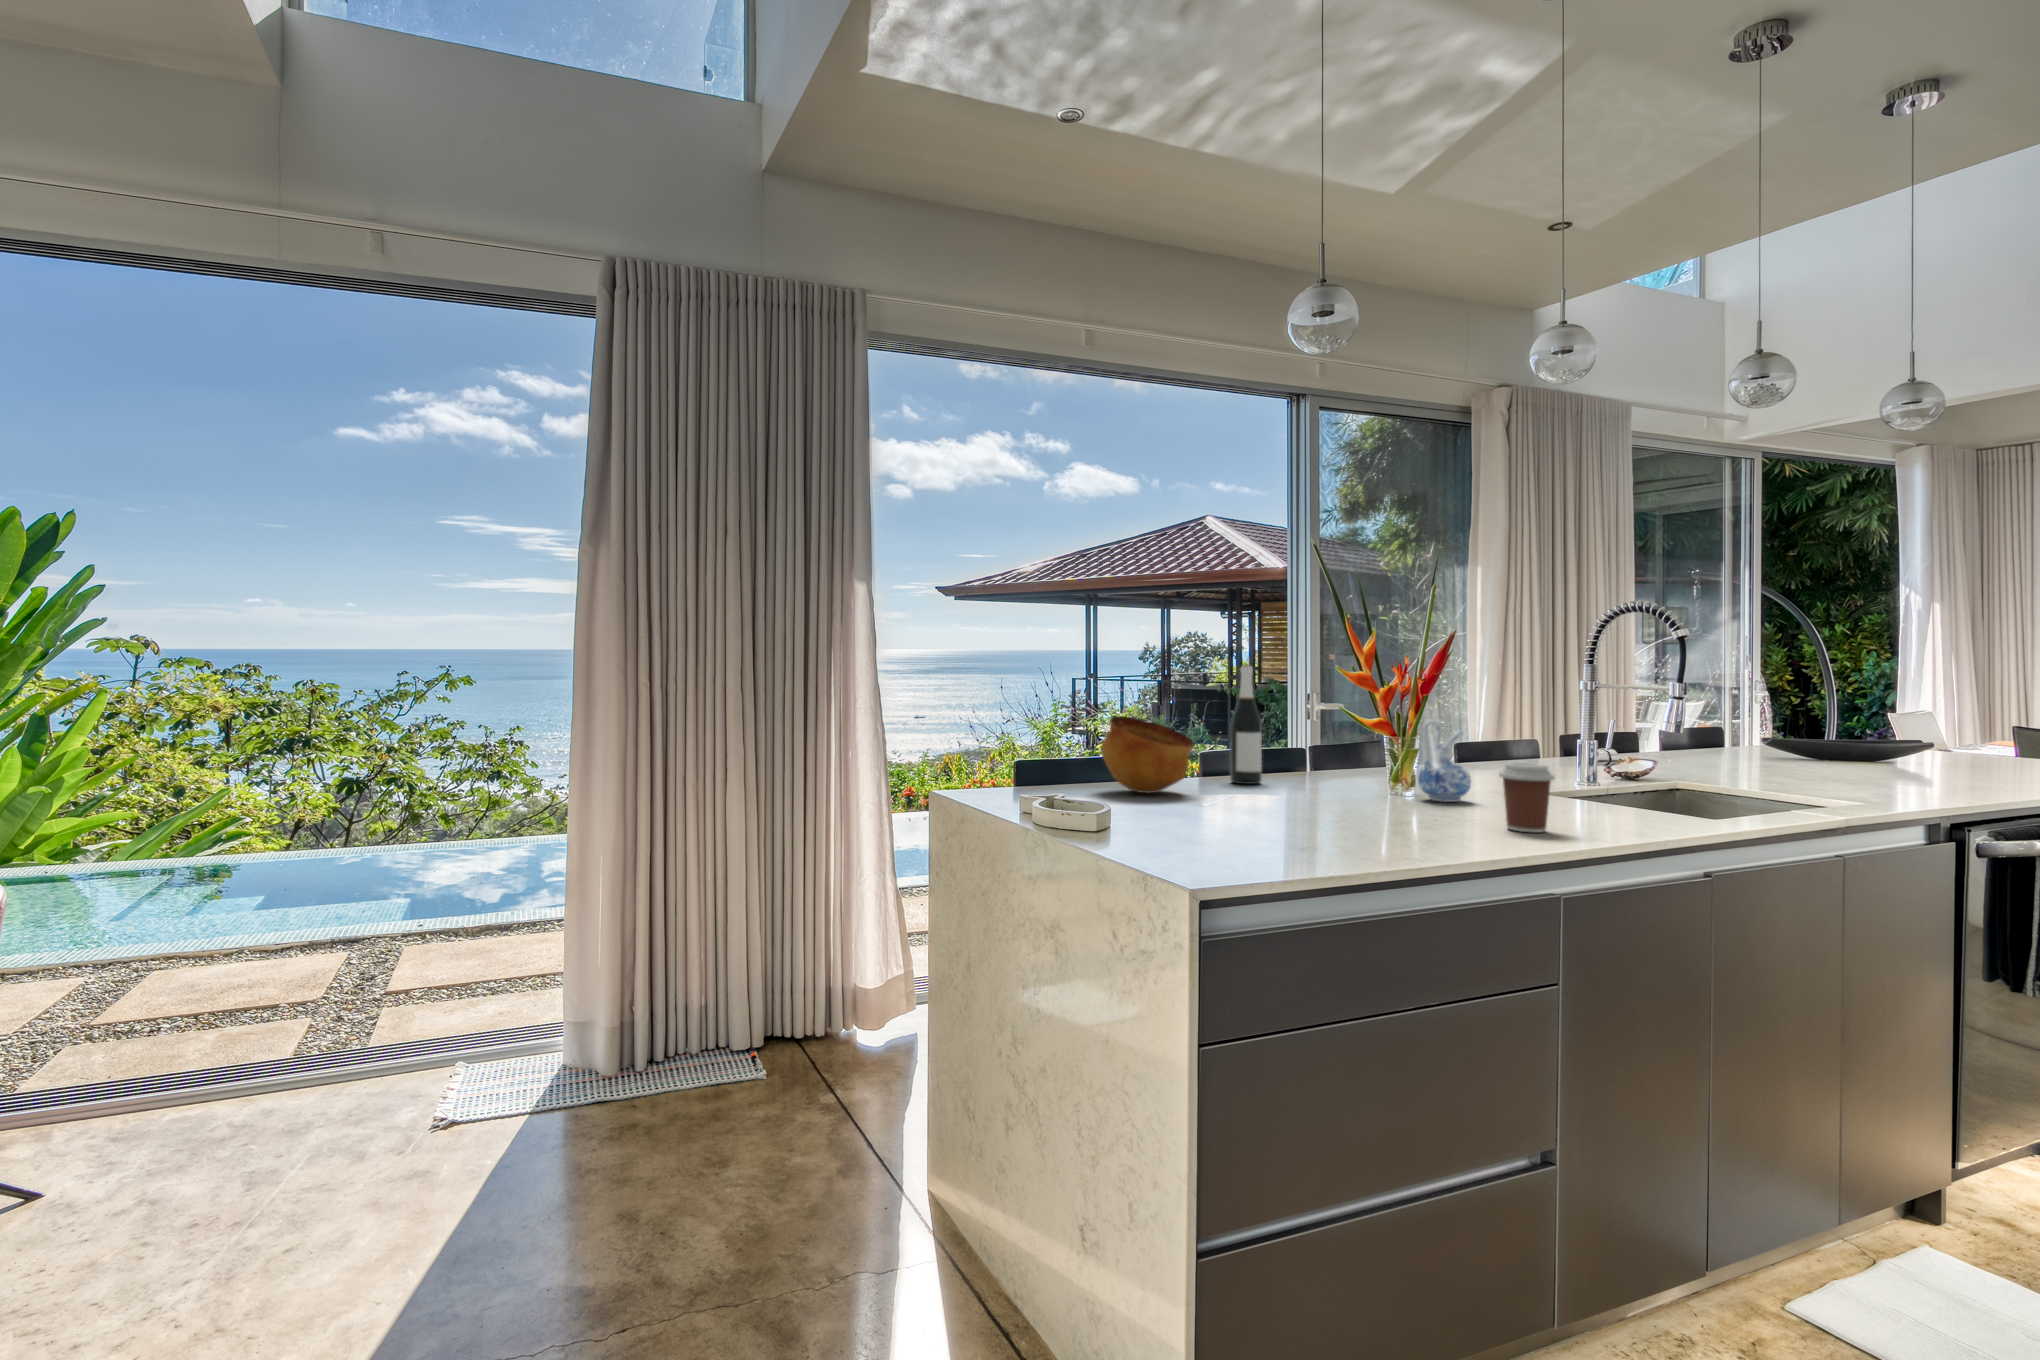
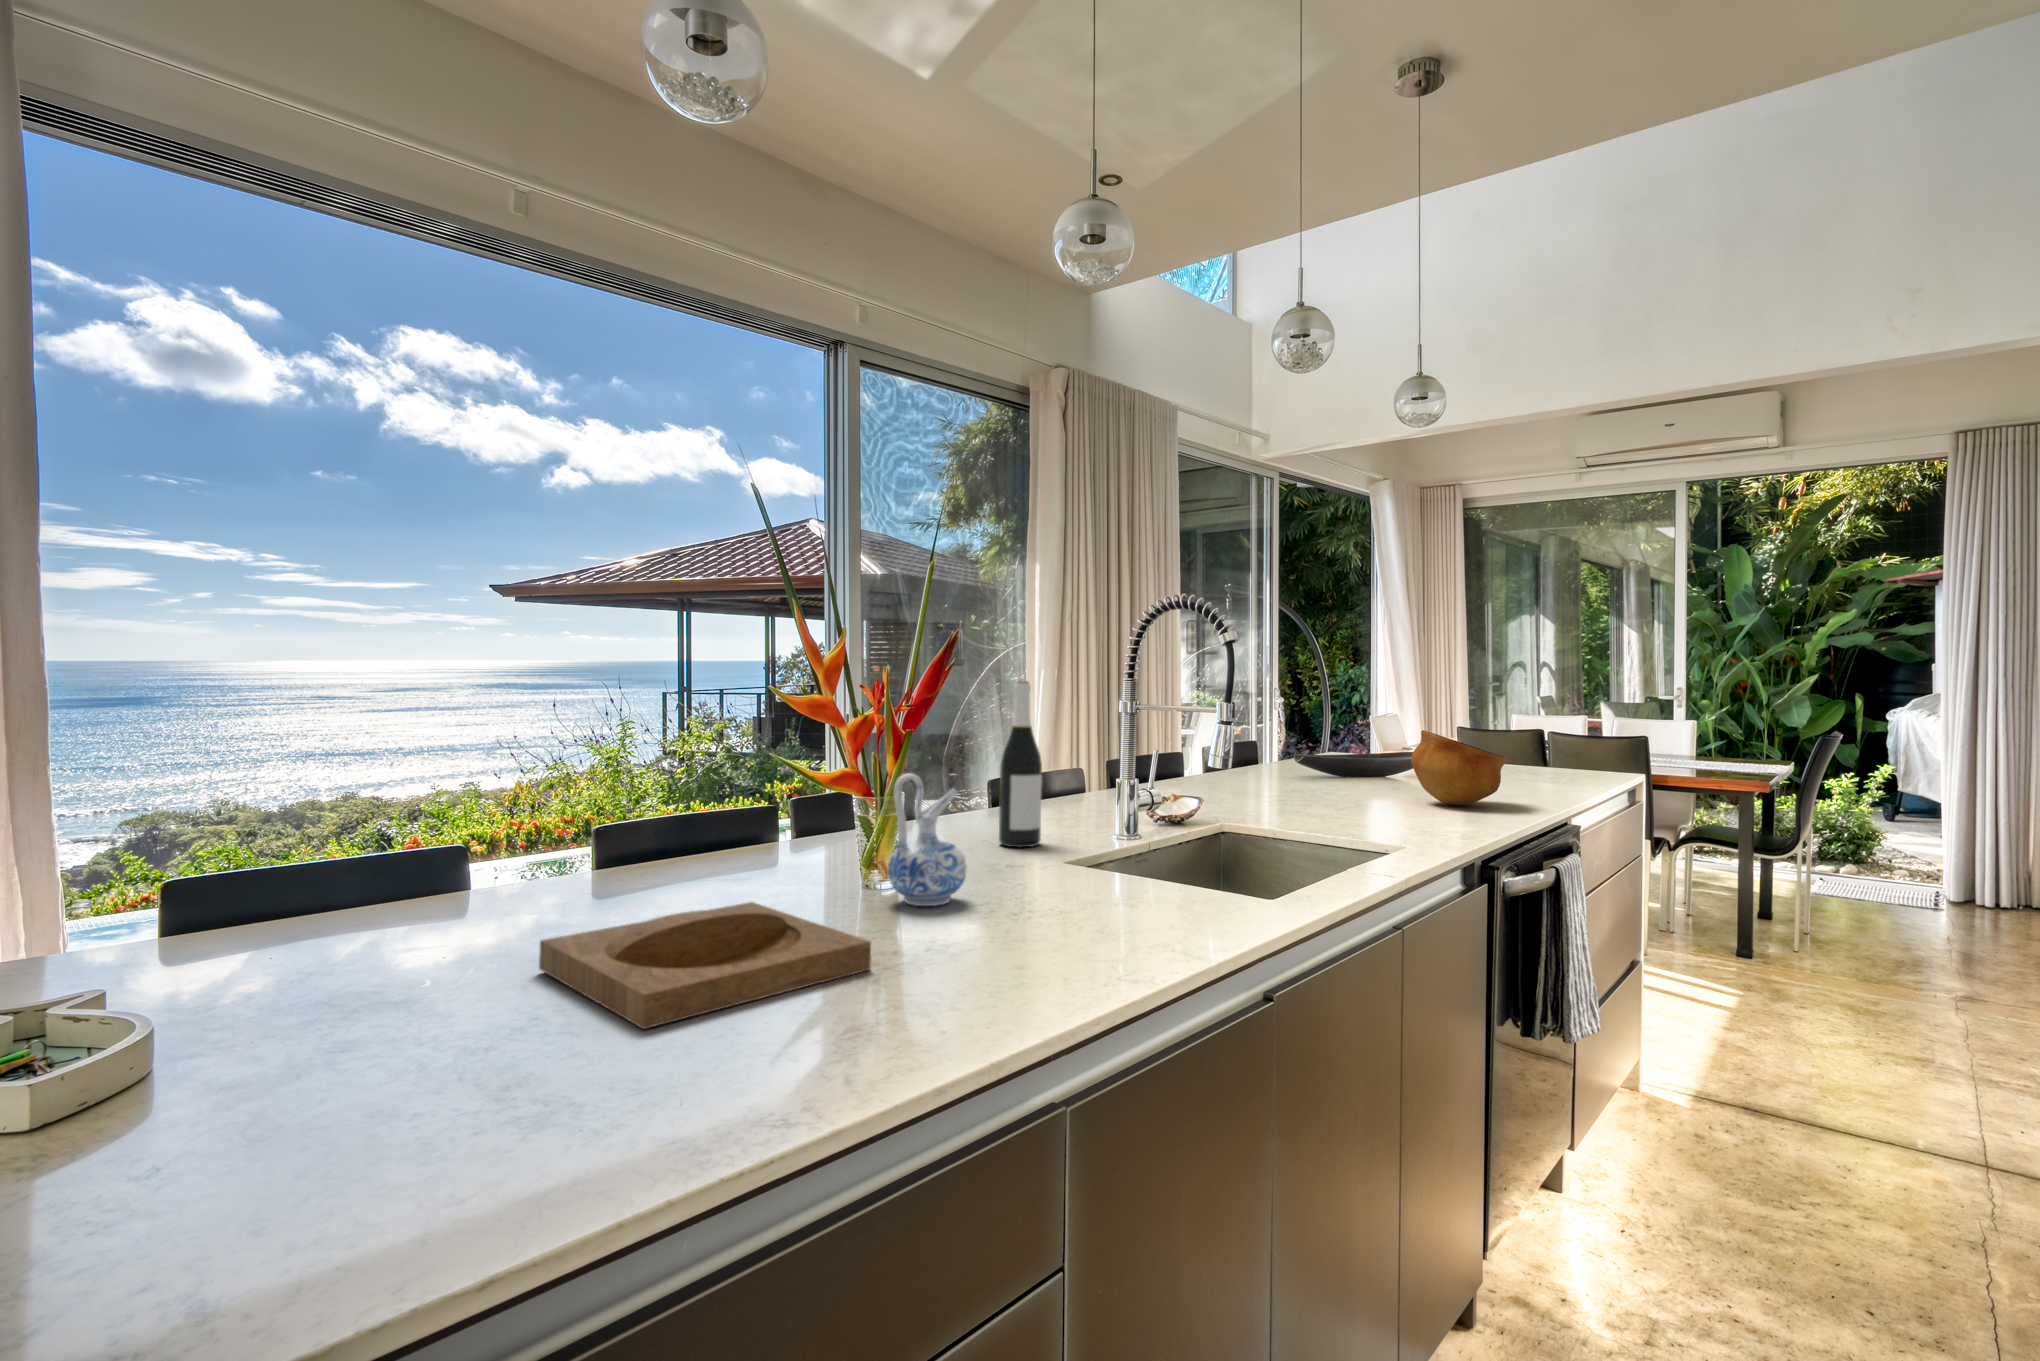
wine bottle: present [1230,665,1262,784] -> present [999,681,1042,847]
bowl: present [1101,716,1194,793] -> present [1411,730,1507,805]
coffee cup: present [1499,763,1555,832] -> none [981,863,1069,997]
tray: none [1247,785,1428,825] -> present [539,902,871,1029]

